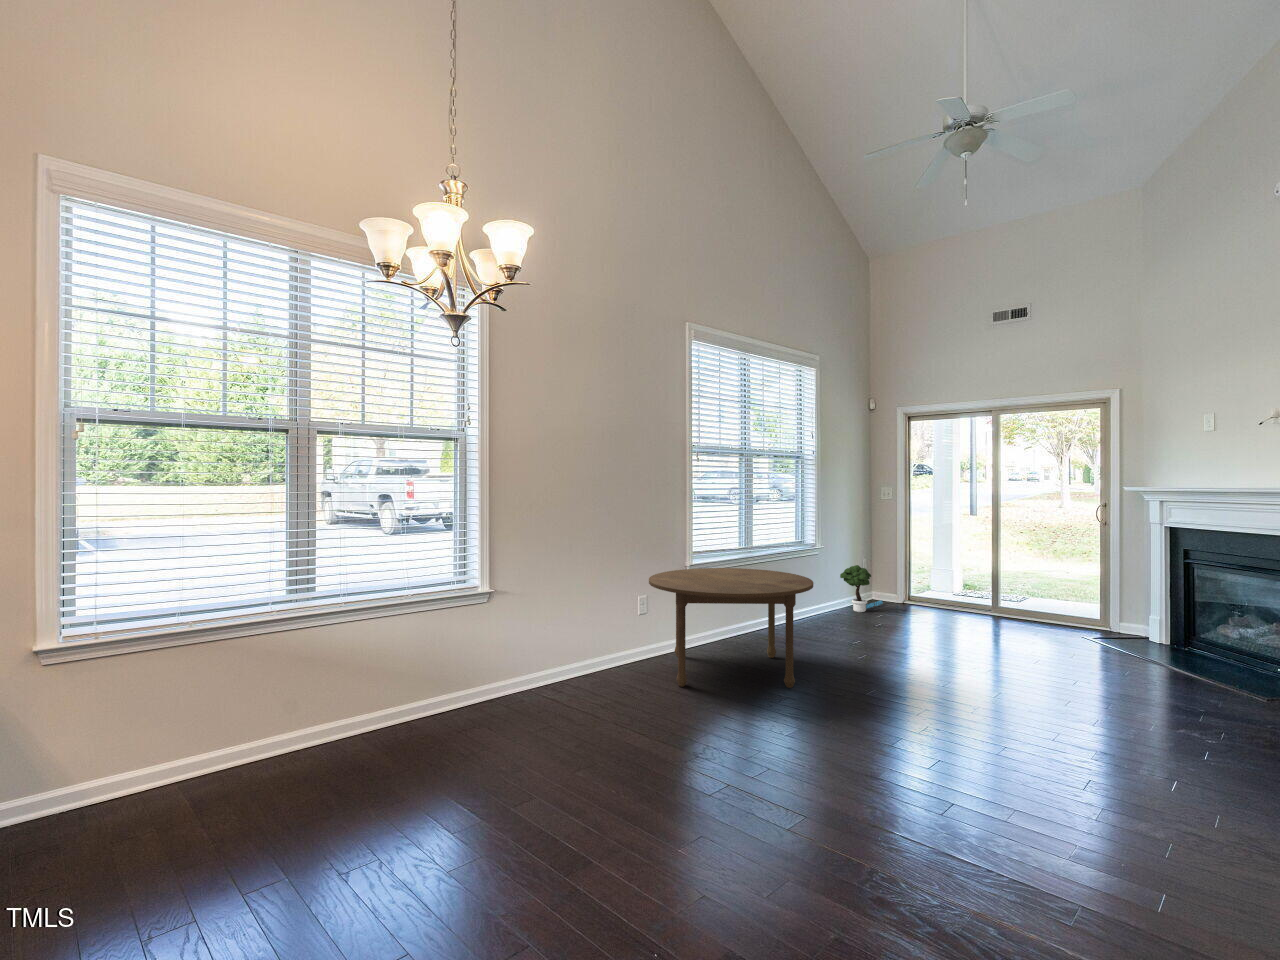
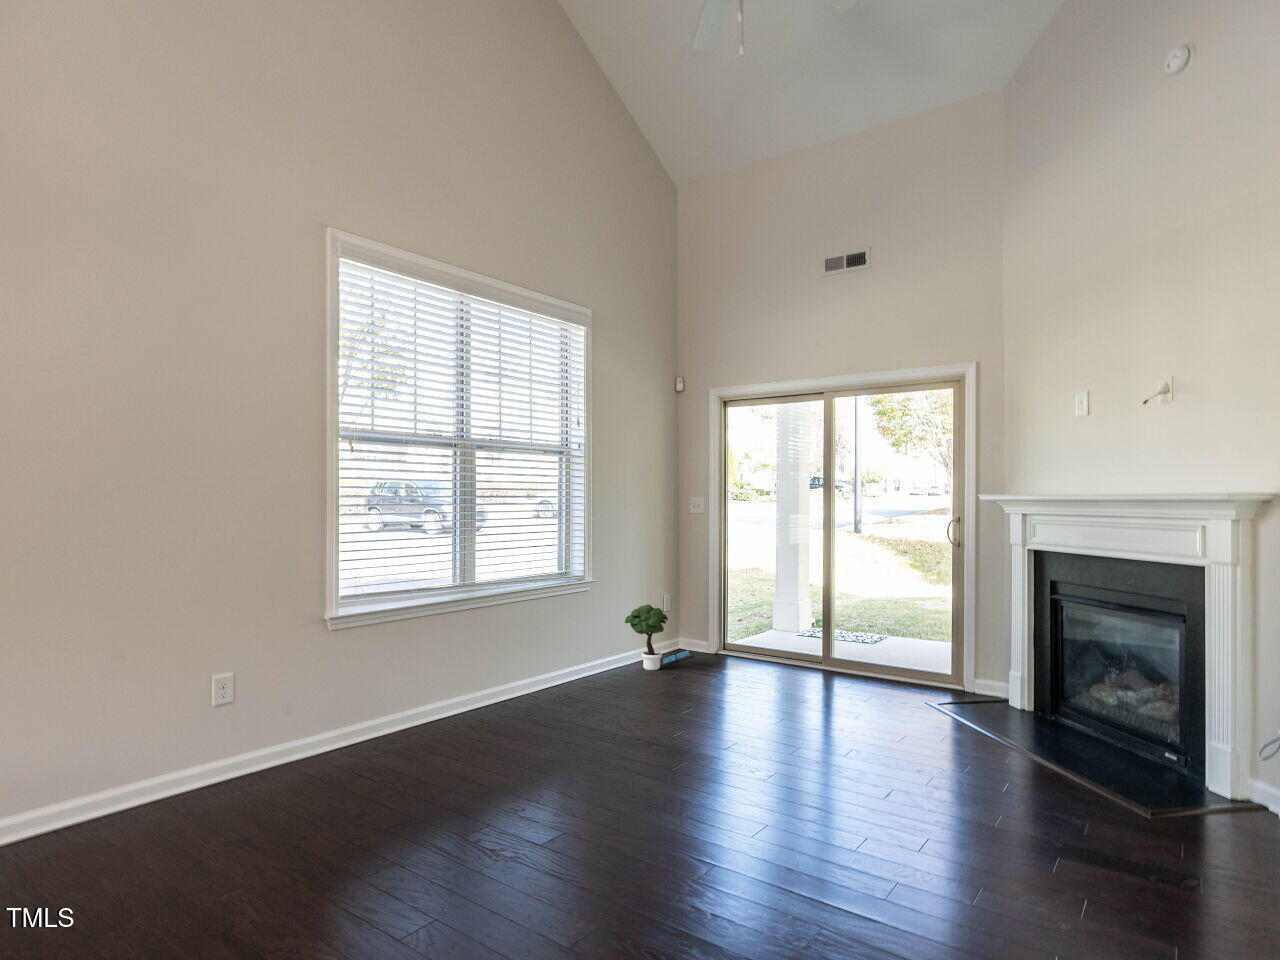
dining table: present [649,568,813,688] -> none [192,623,497,856]

